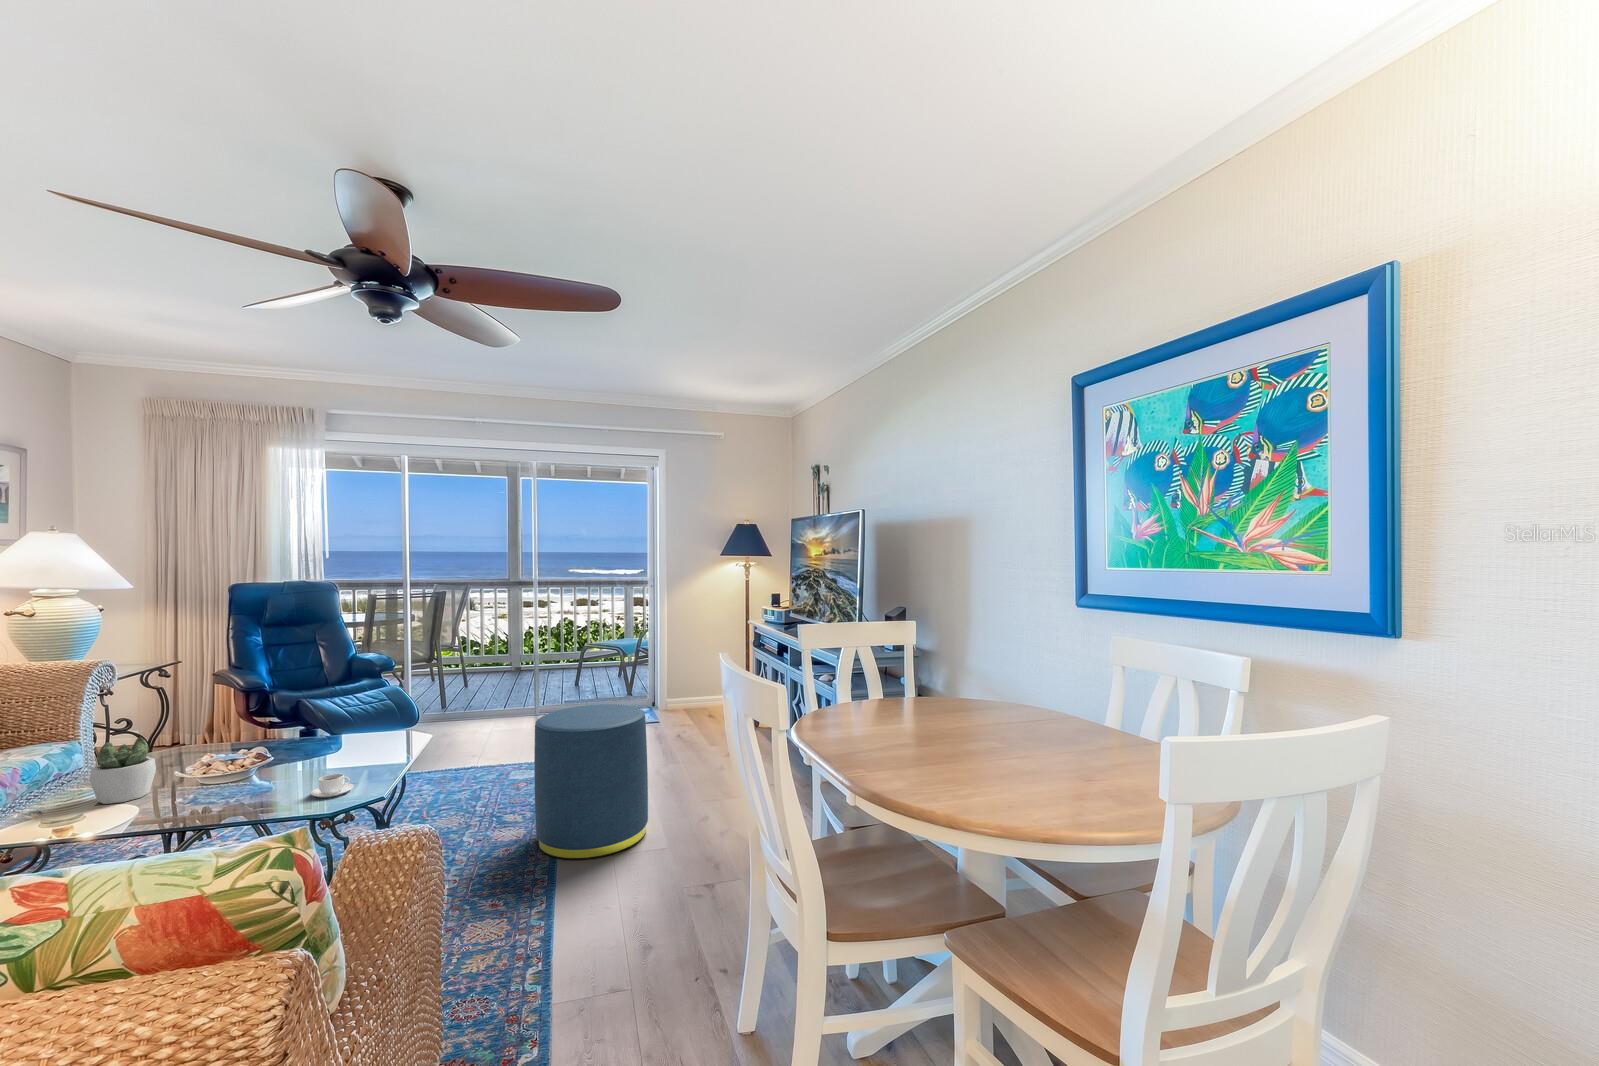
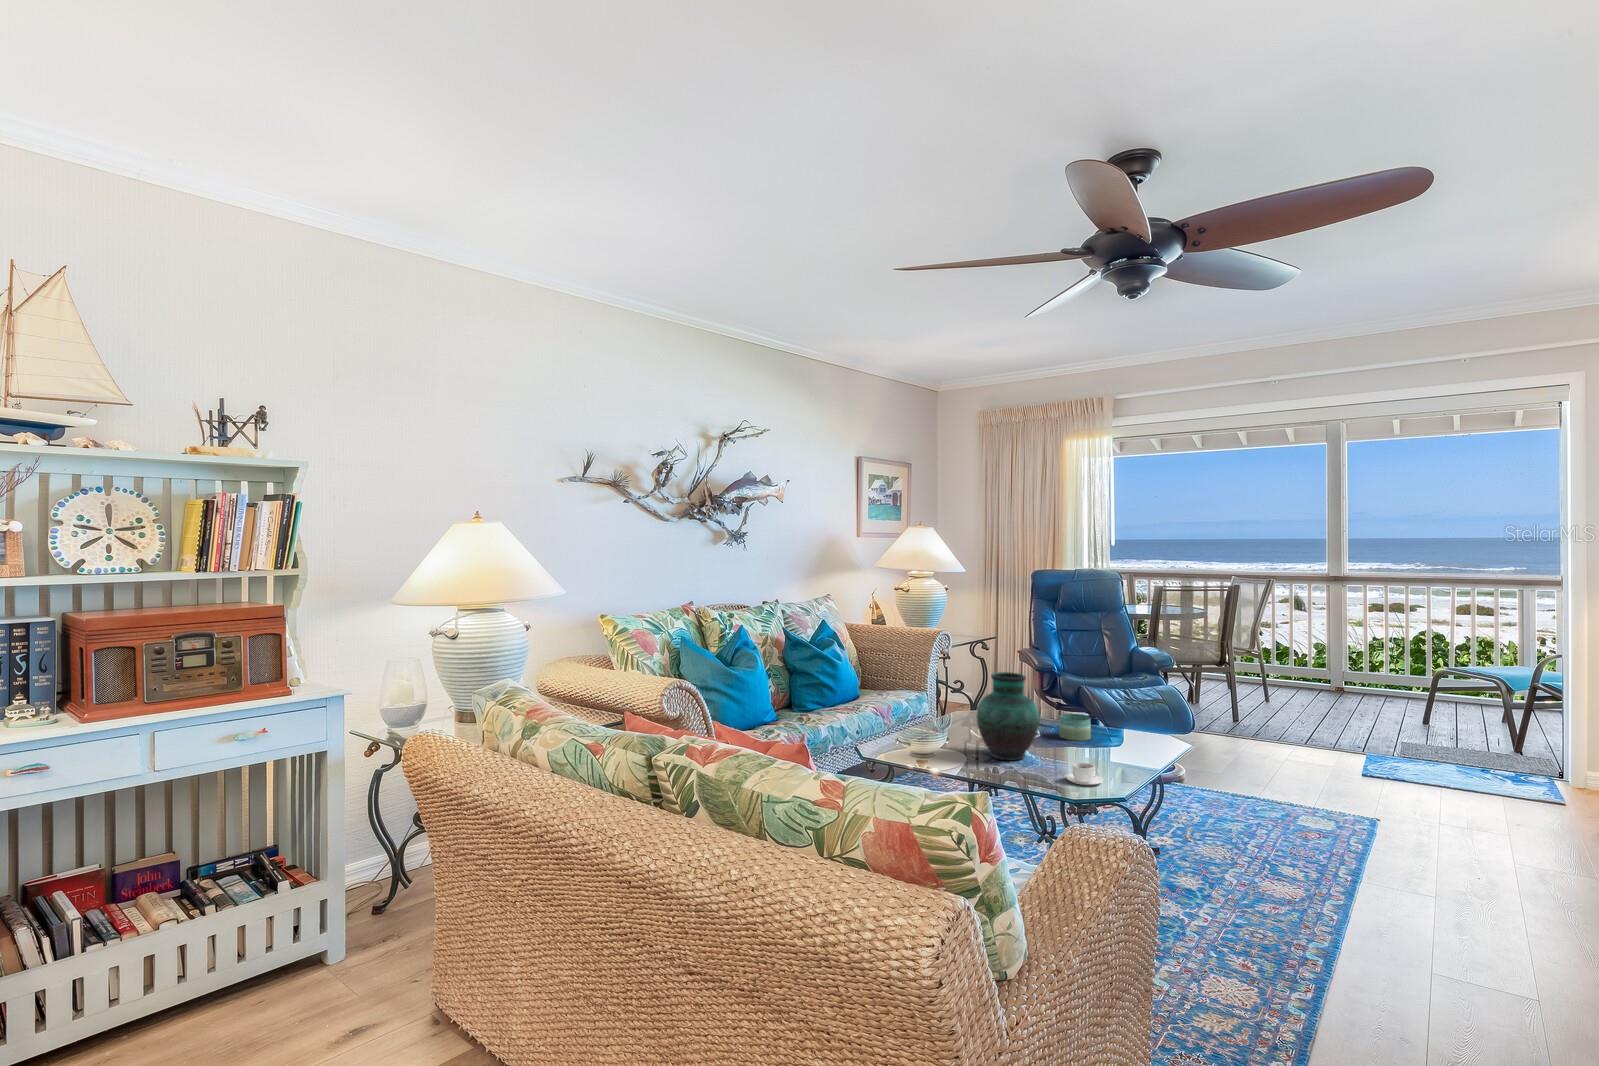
vase: none [186,698,273,798] -> present [976,672,1040,761]
ottoman: present [534,704,648,860] -> none [1314,755,1497,975]
candle: none [290,728,327,757] -> present [1059,714,1091,741]
succulent plant: present [90,738,156,804] -> none [919,692,960,743]

